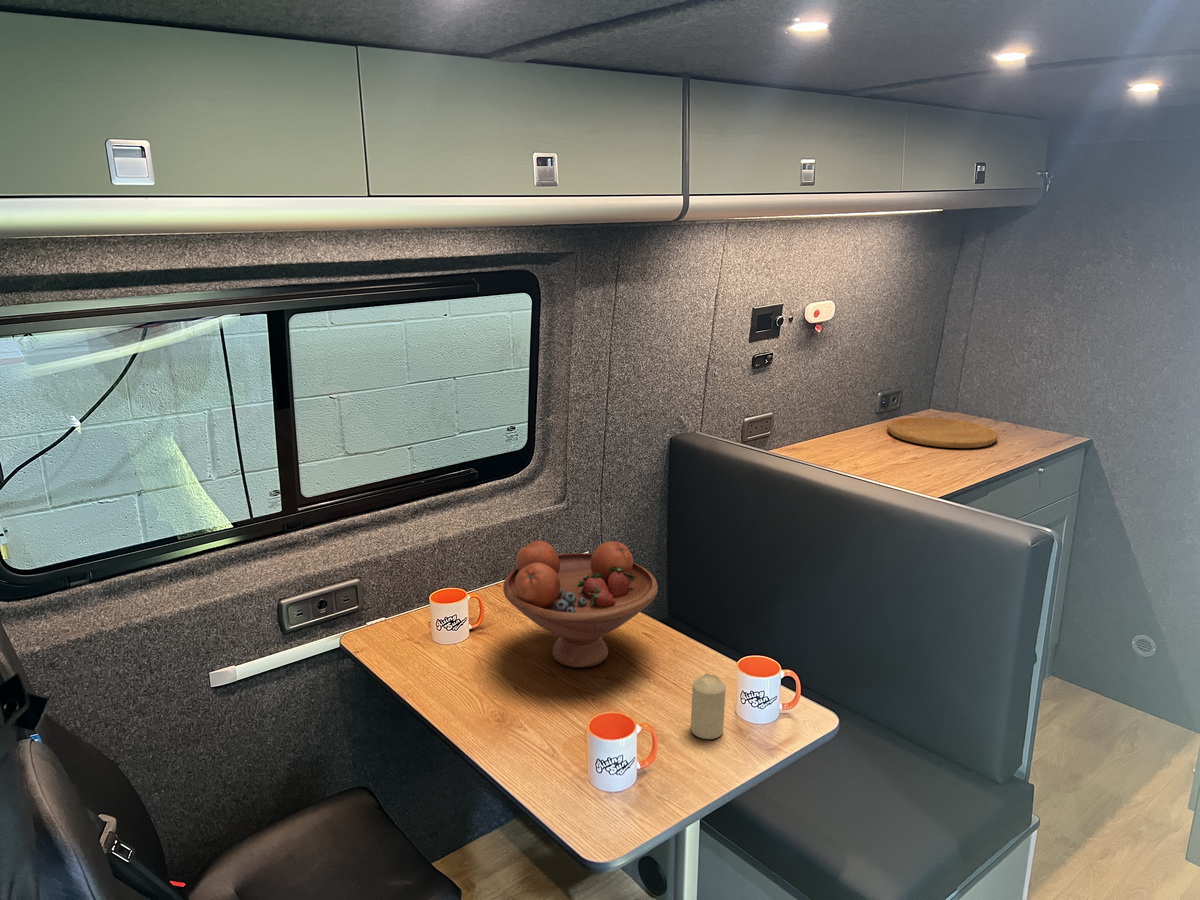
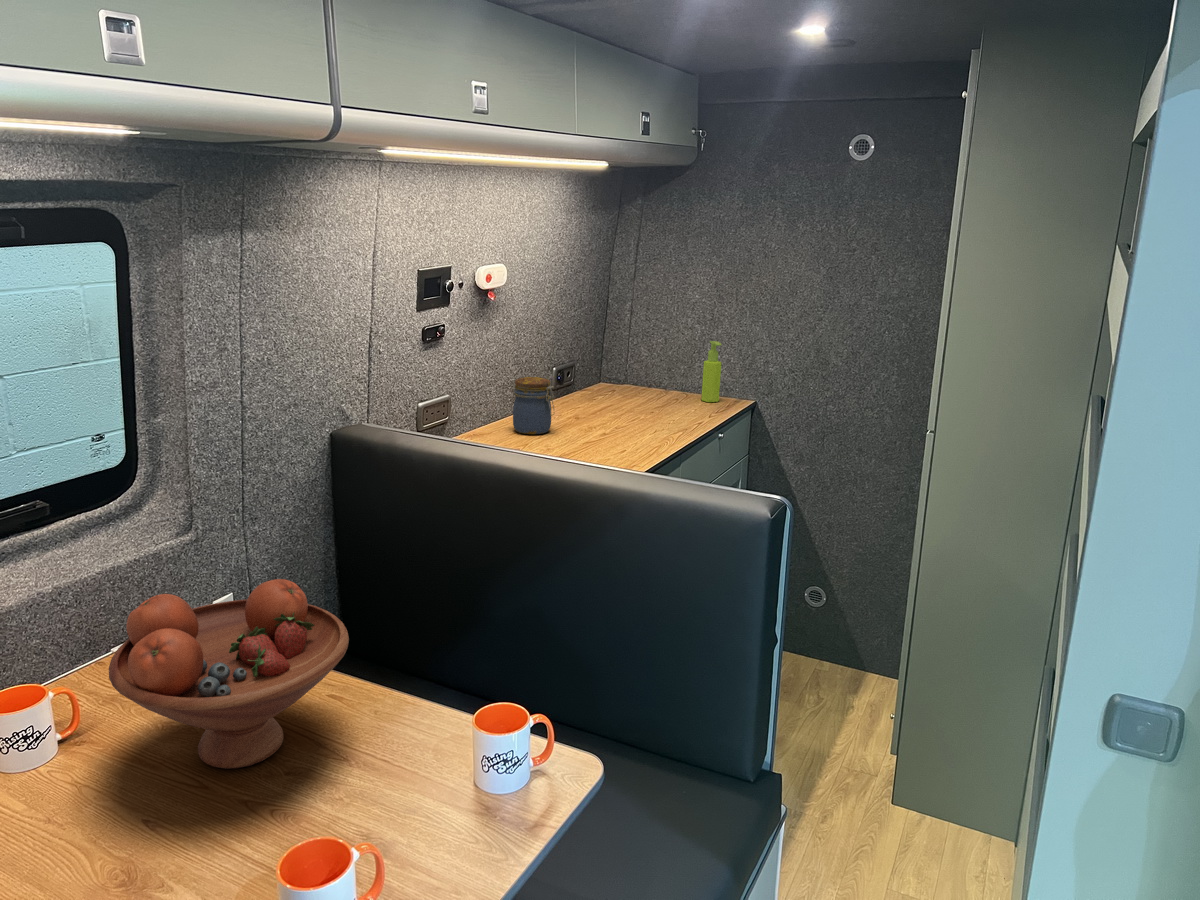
soap dispenser: none [1027,375,1052,435] -> present [701,341,722,402]
jar: none [830,401,869,452] -> present [513,377,554,434]
cutting board: present [887,417,998,448] -> none [568,392,678,422]
candle: present [691,673,726,739] -> none [420,745,466,836]

